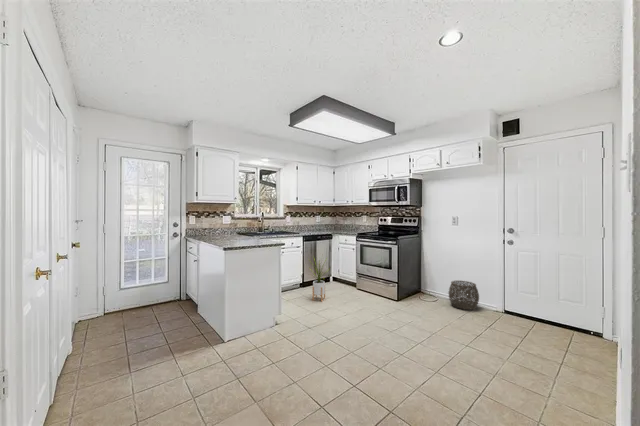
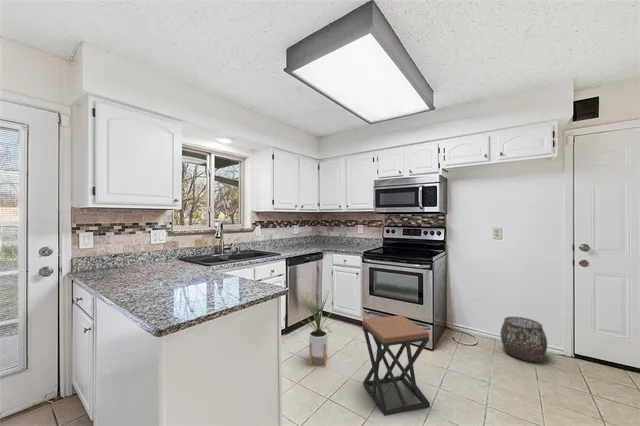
stool: none [340,270,373,321] -> present [363,315,430,416]

